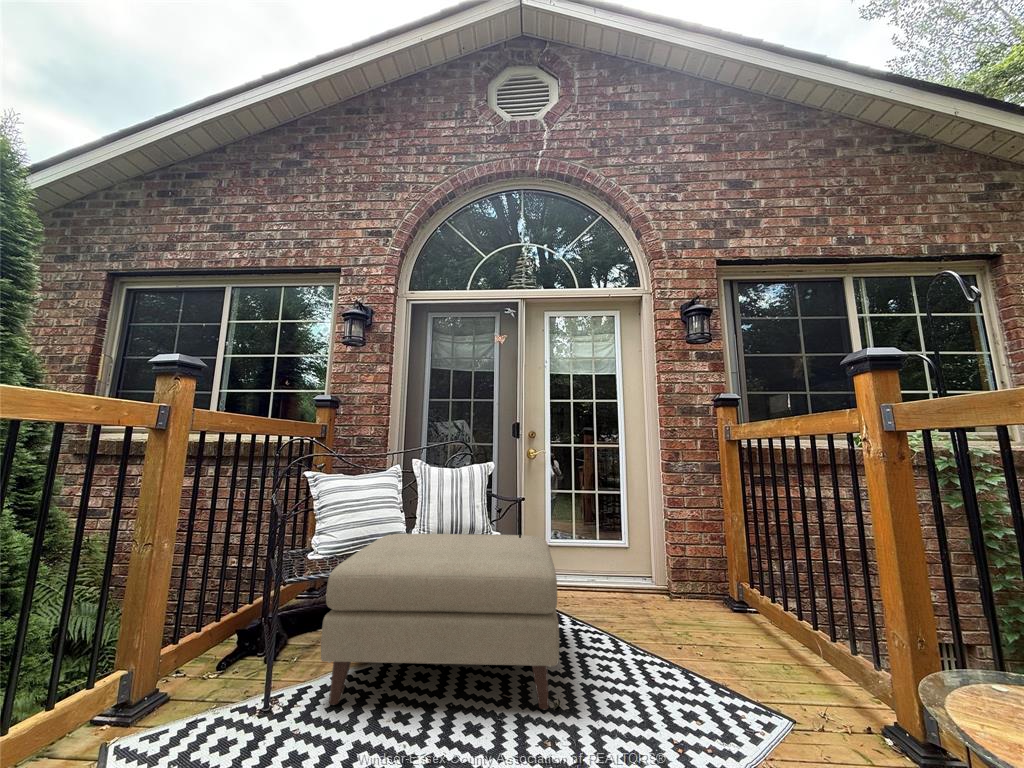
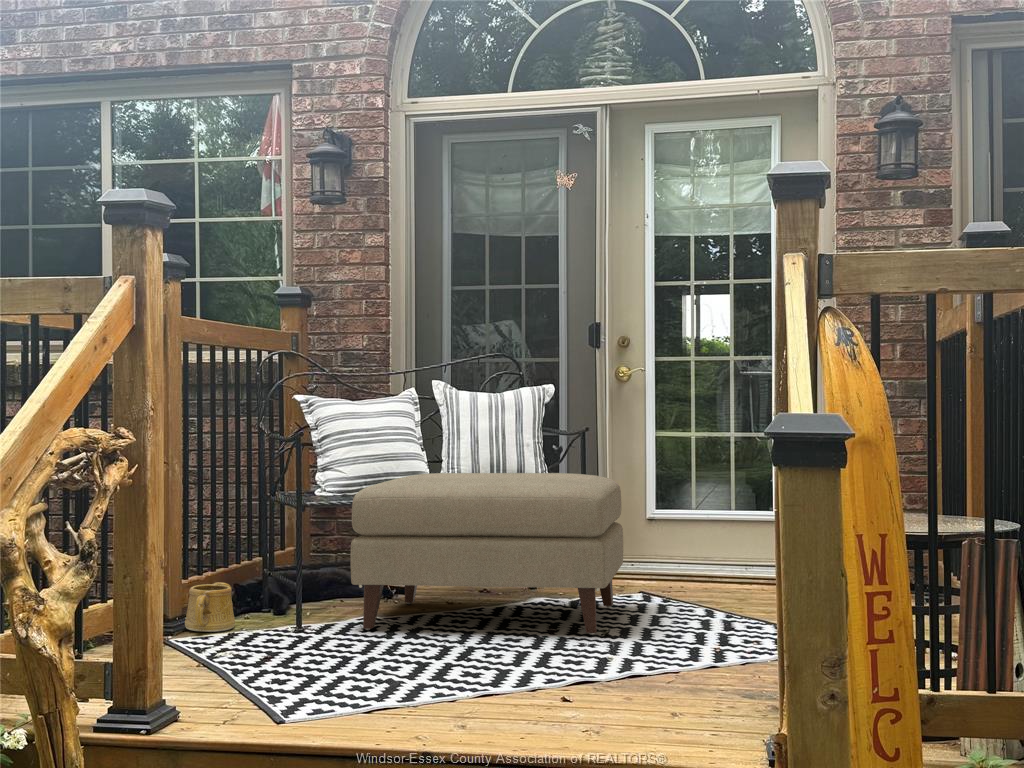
watering can: none [146,650,215,721] -> present [185,582,235,632]

